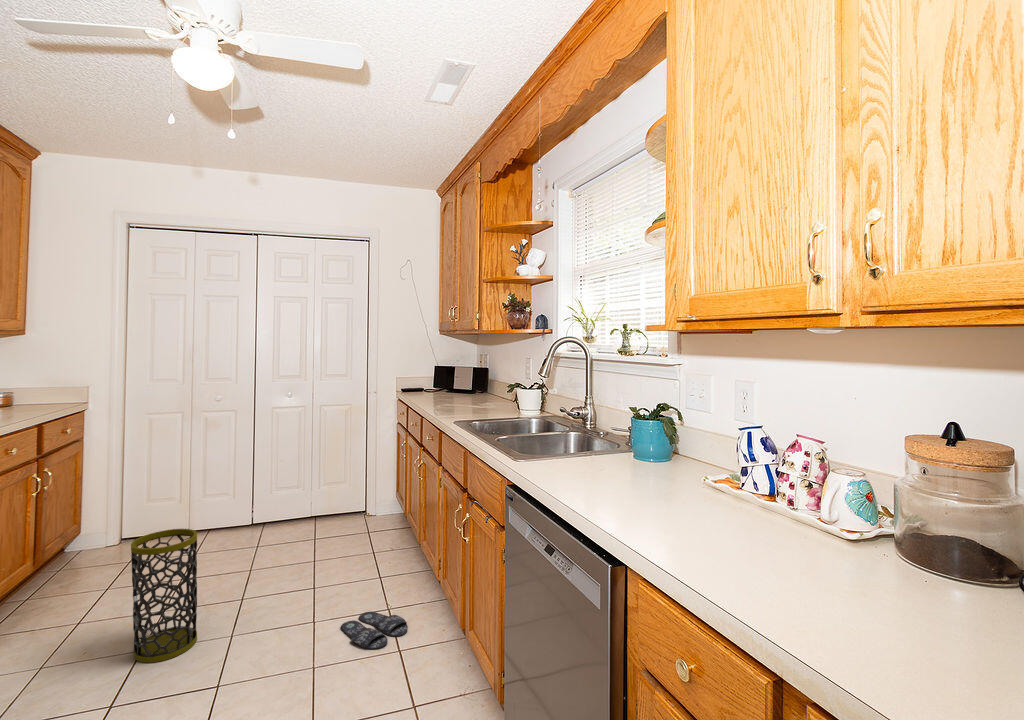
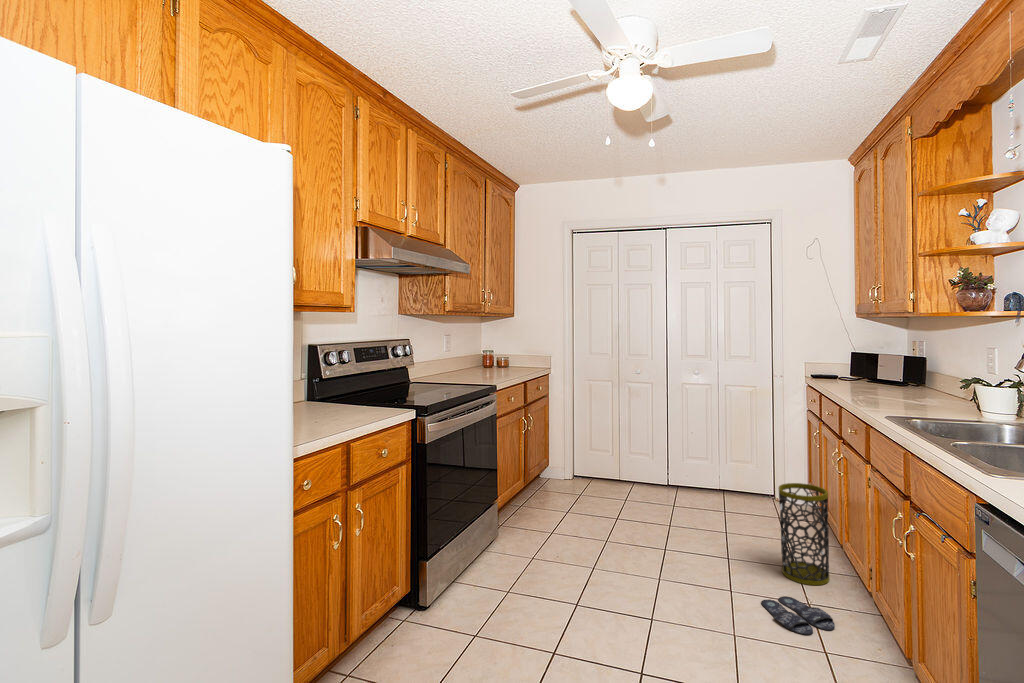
trash can: present [131,529,197,663] -> present [778,483,830,585]

